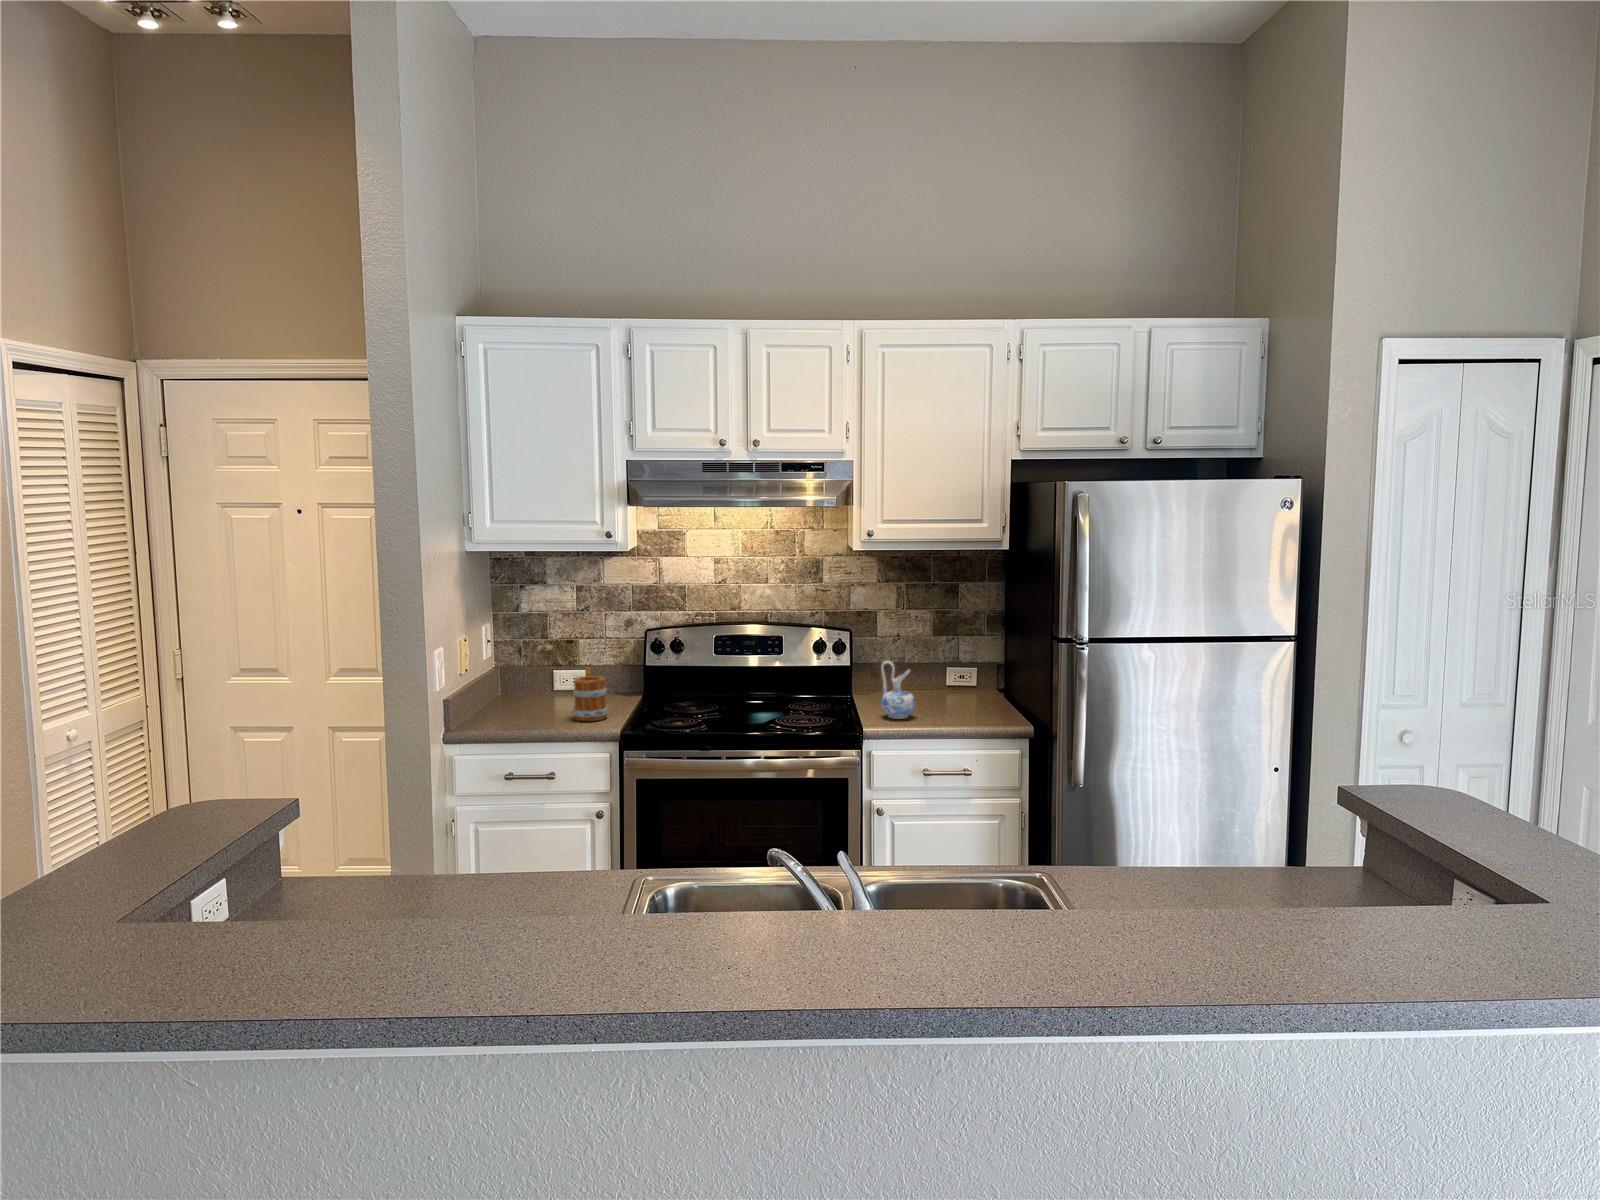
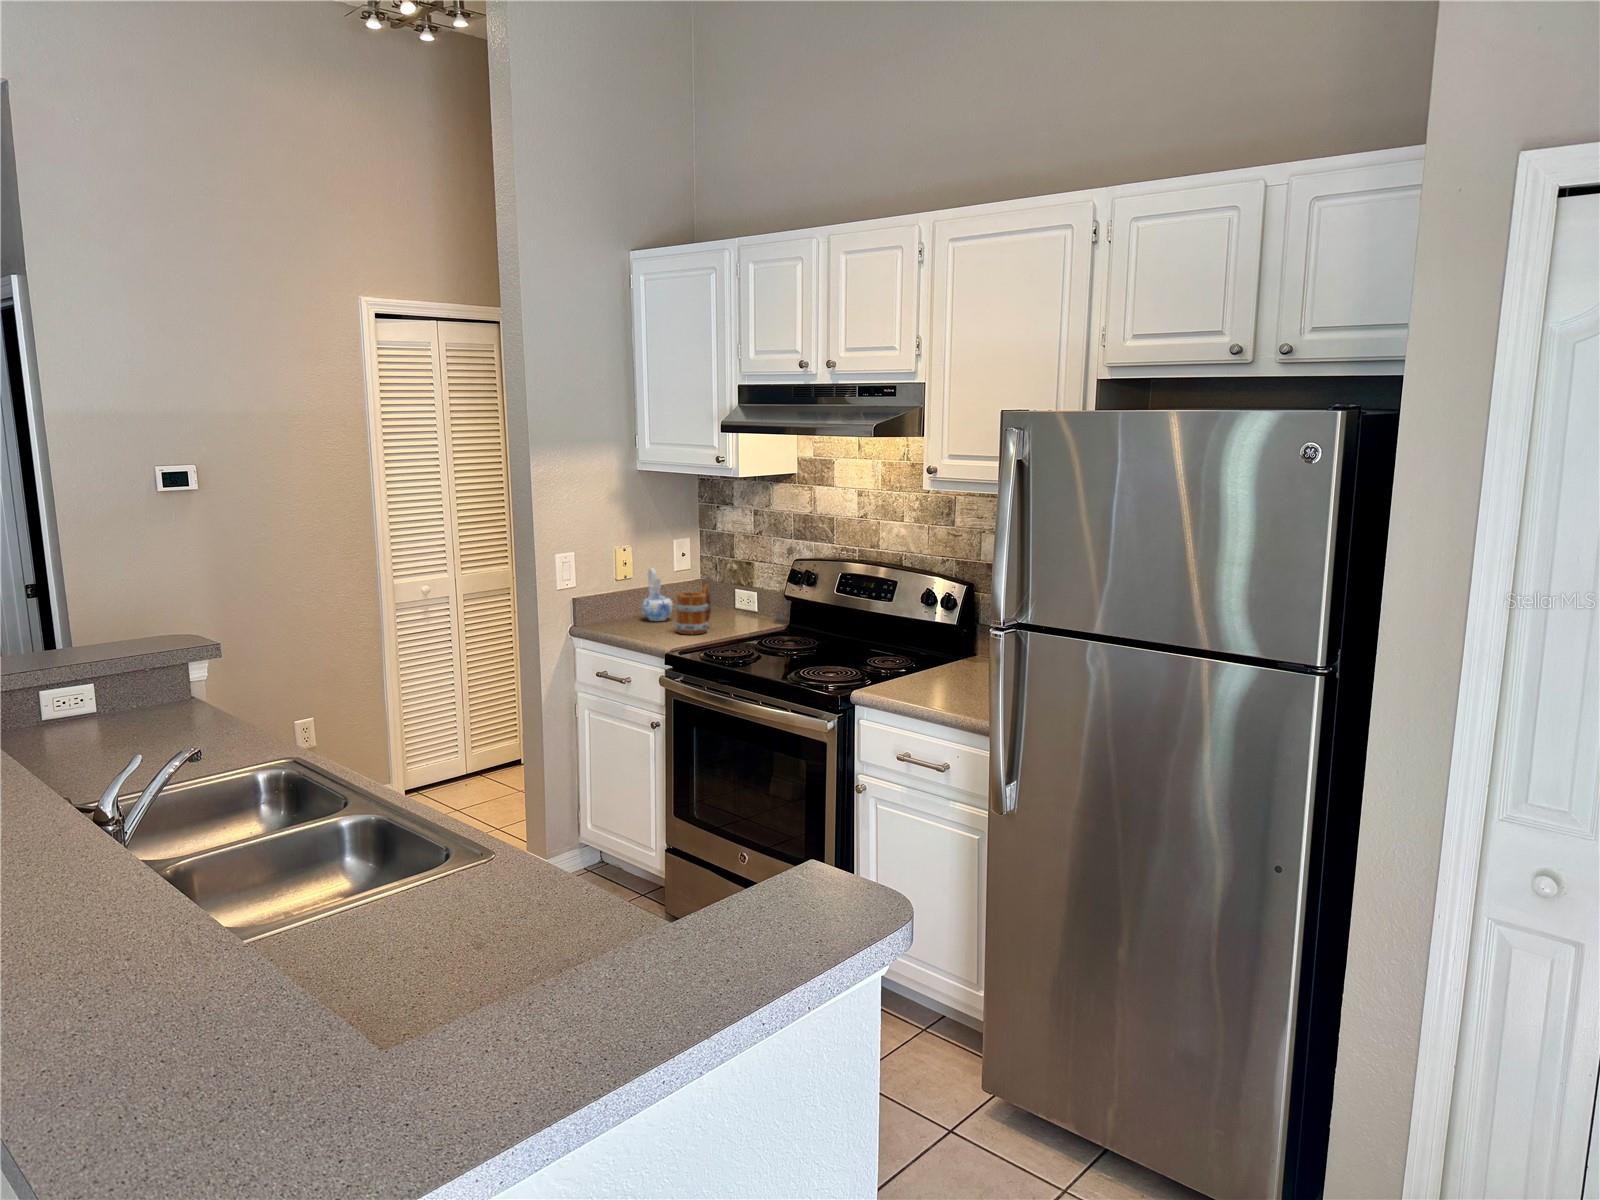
ceramic pitcher: present [881,661,915,719] -> present [642,568,673,621]

